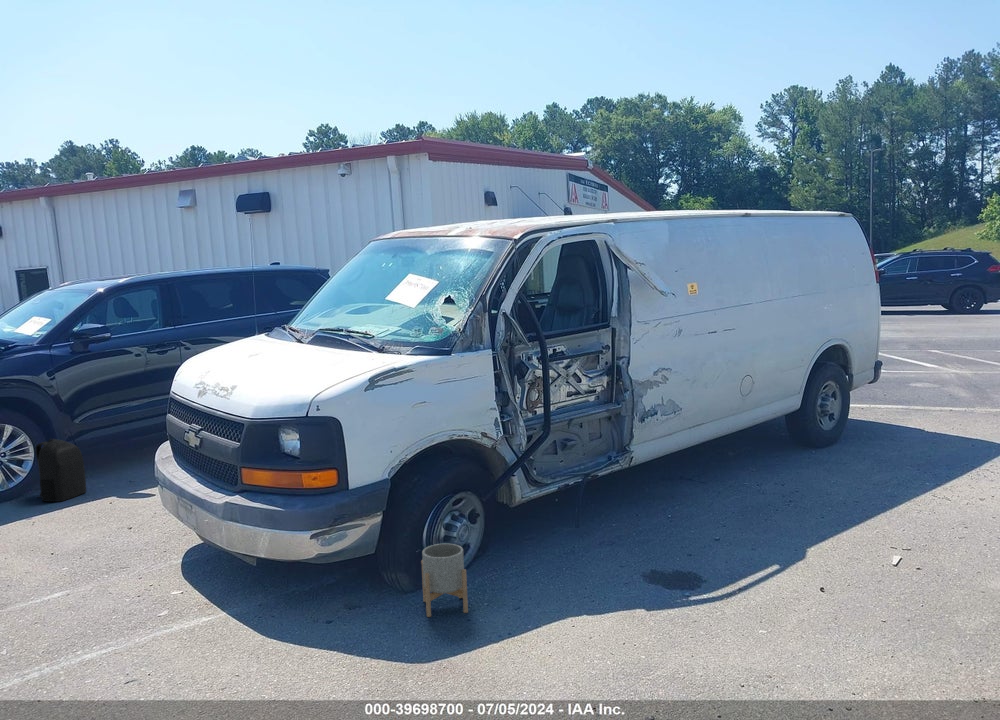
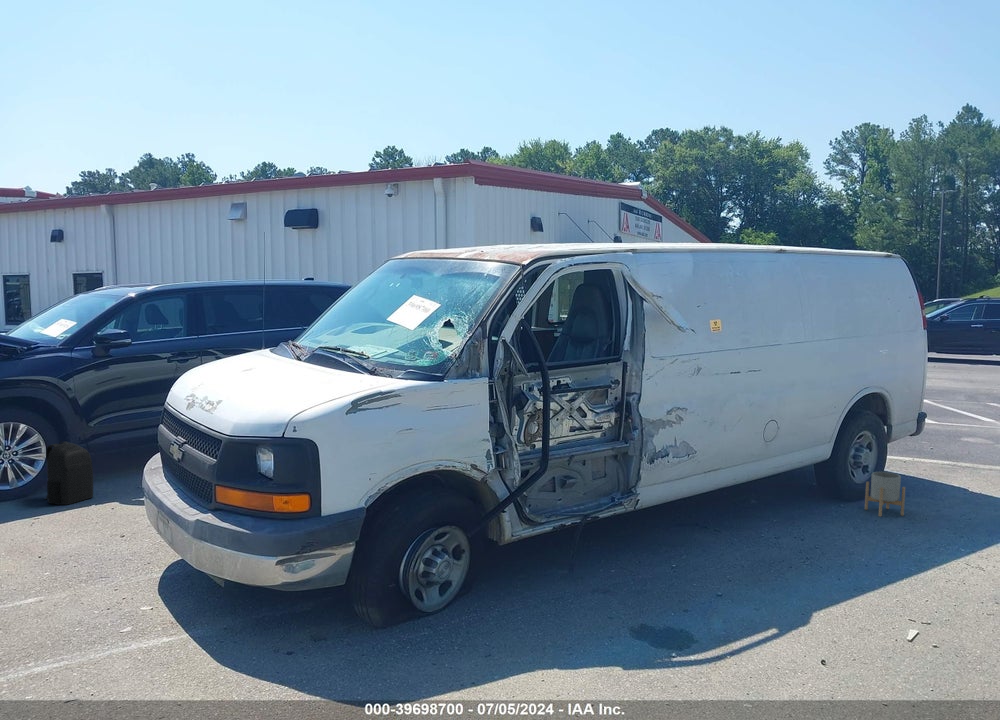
planter: present [421,543,468,617] -> present [865,472,905,517]

